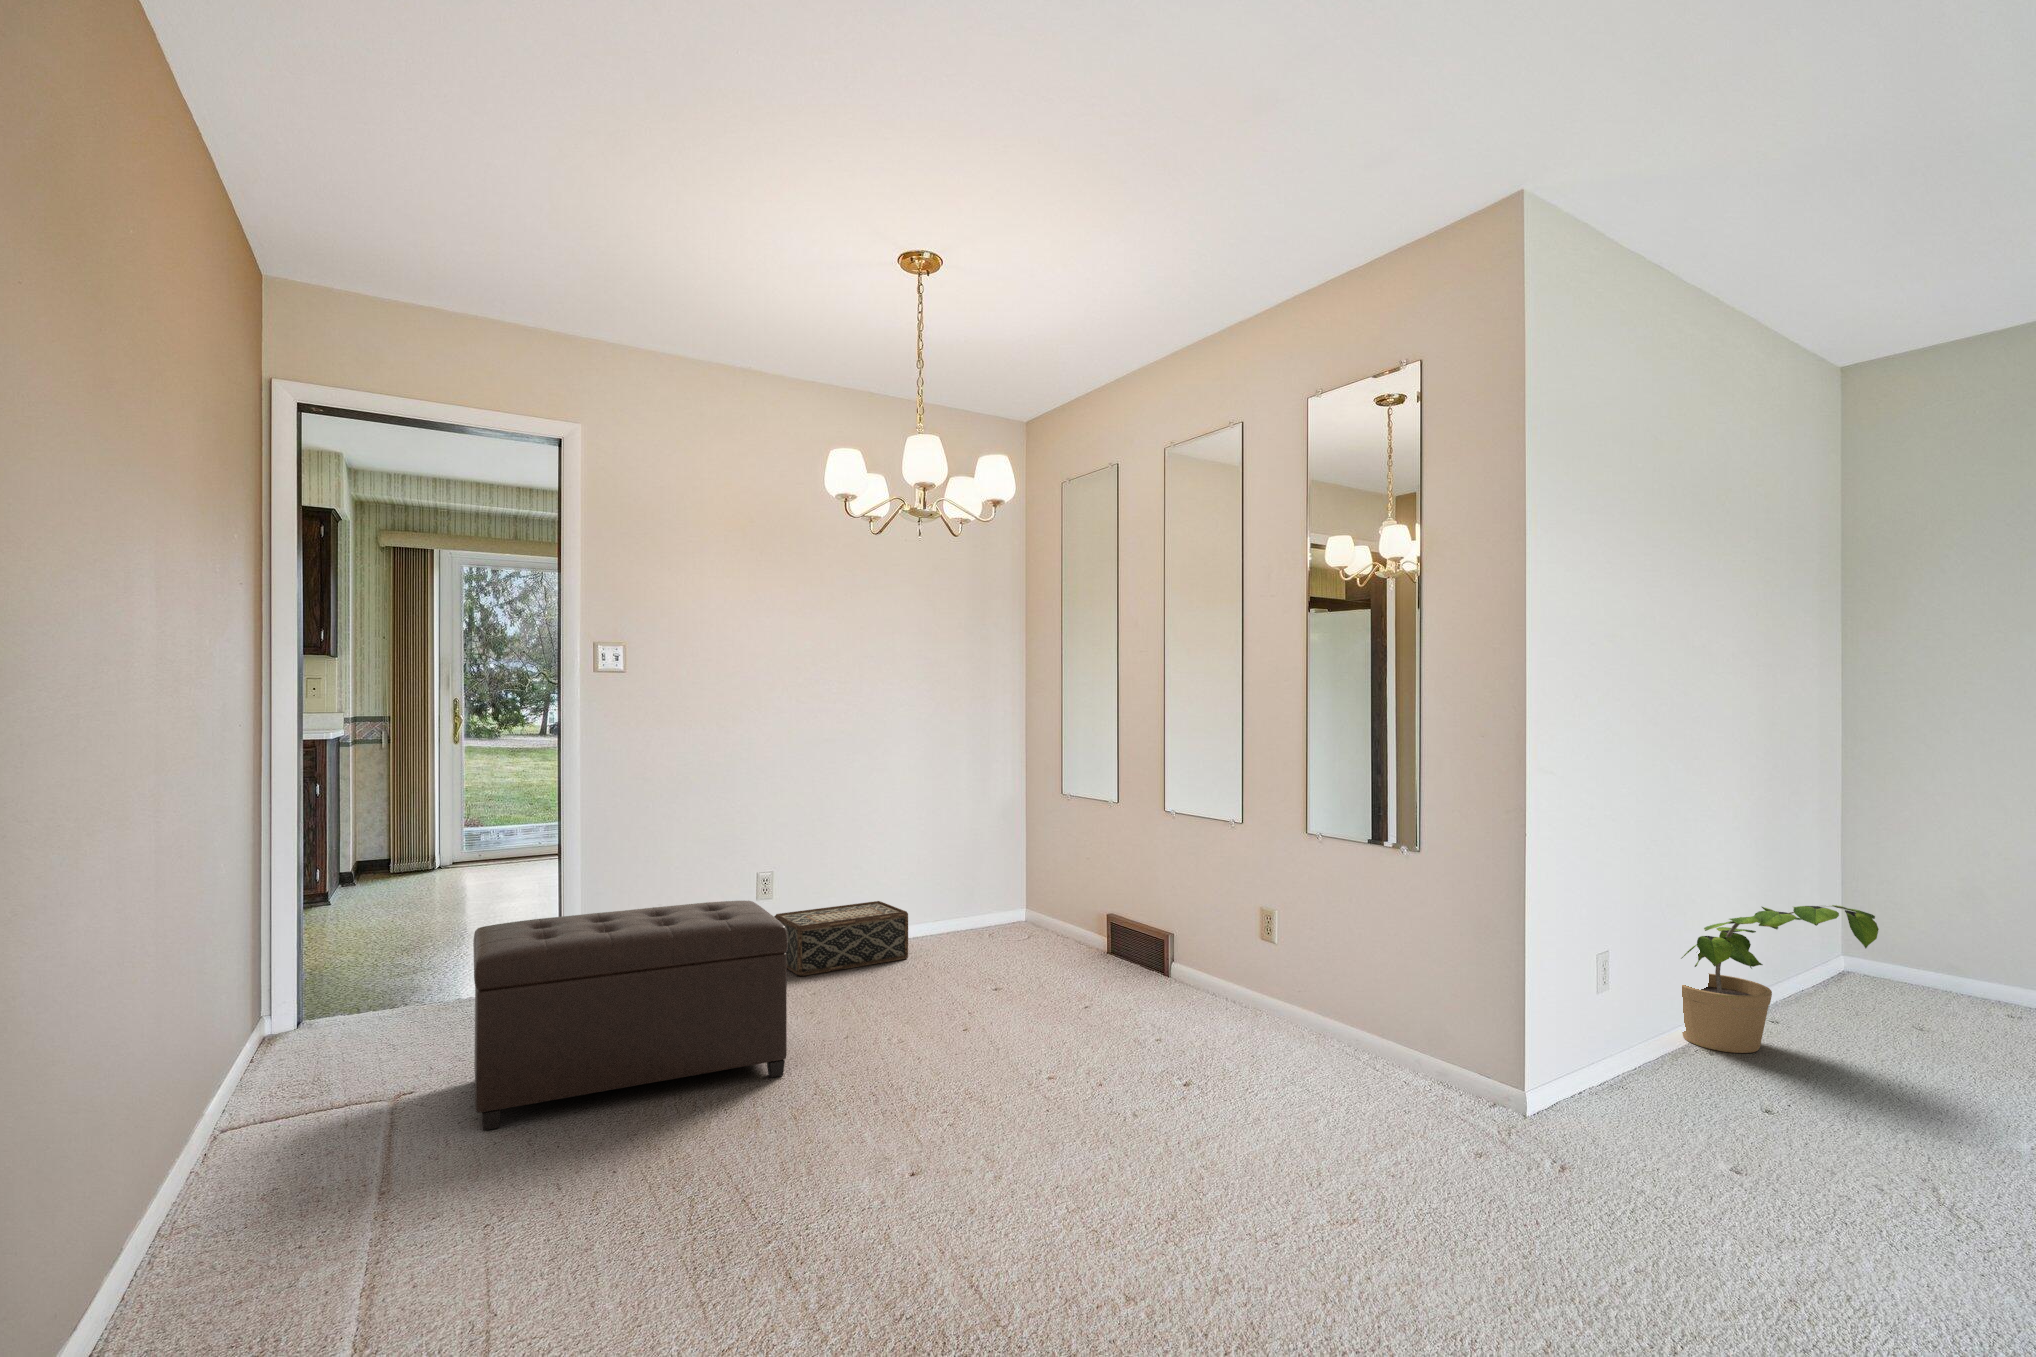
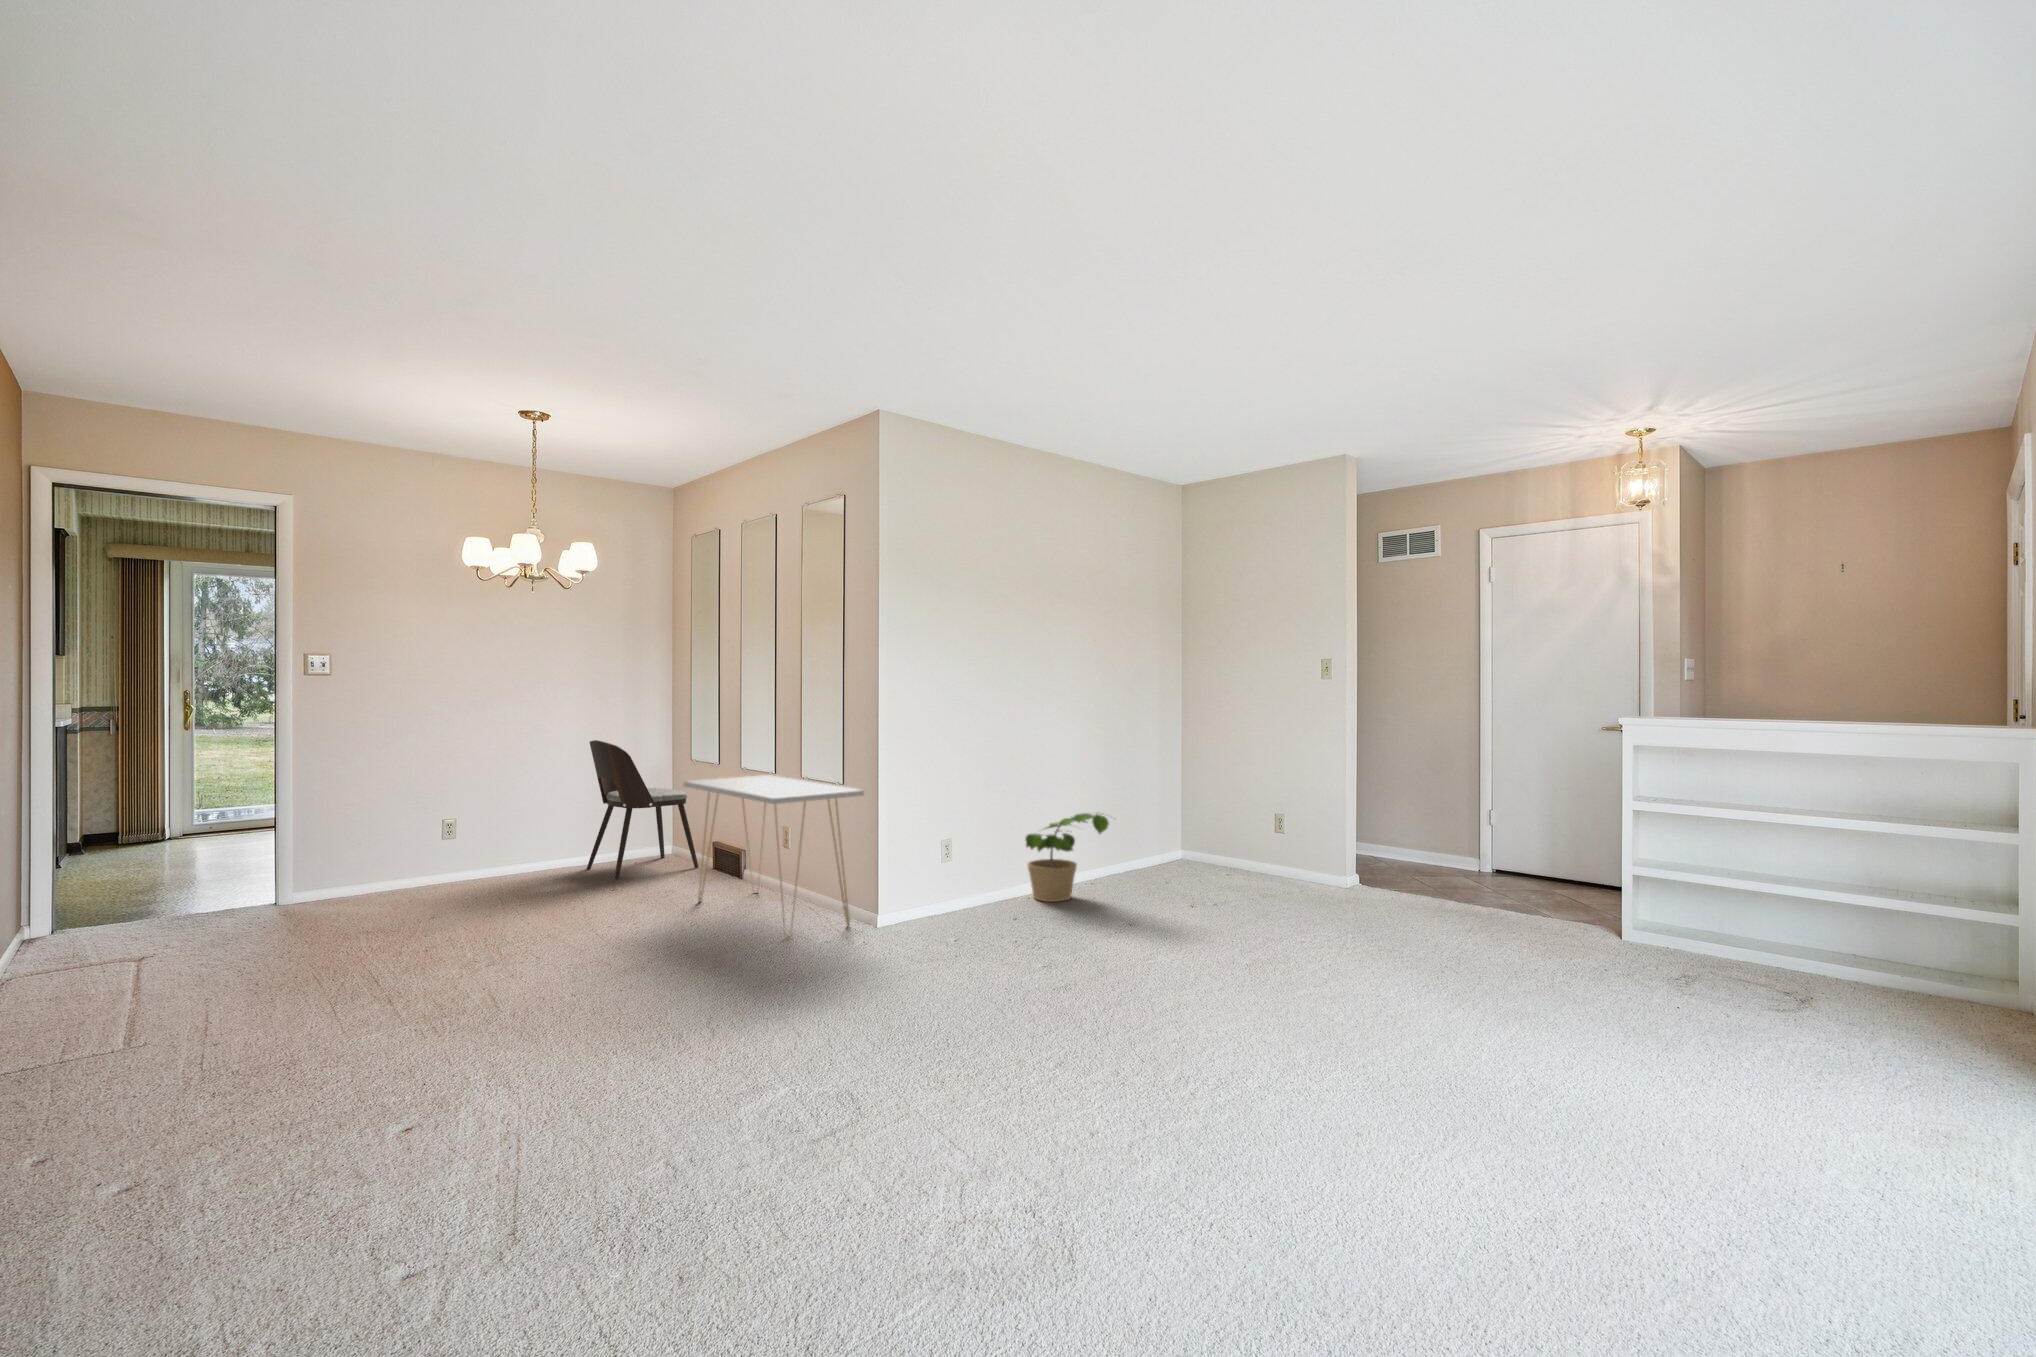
dining chair: none [932,764,1083,961] -> present [587,740,699,879]
console table: none [1113,822,1451,1115] -> present [683,775,864,937]
ottoman: present [473,901,788,1130] -> none [201,832,435,973]
woven basket: present [774,901,908,976] -> none [453,841,560,892]

